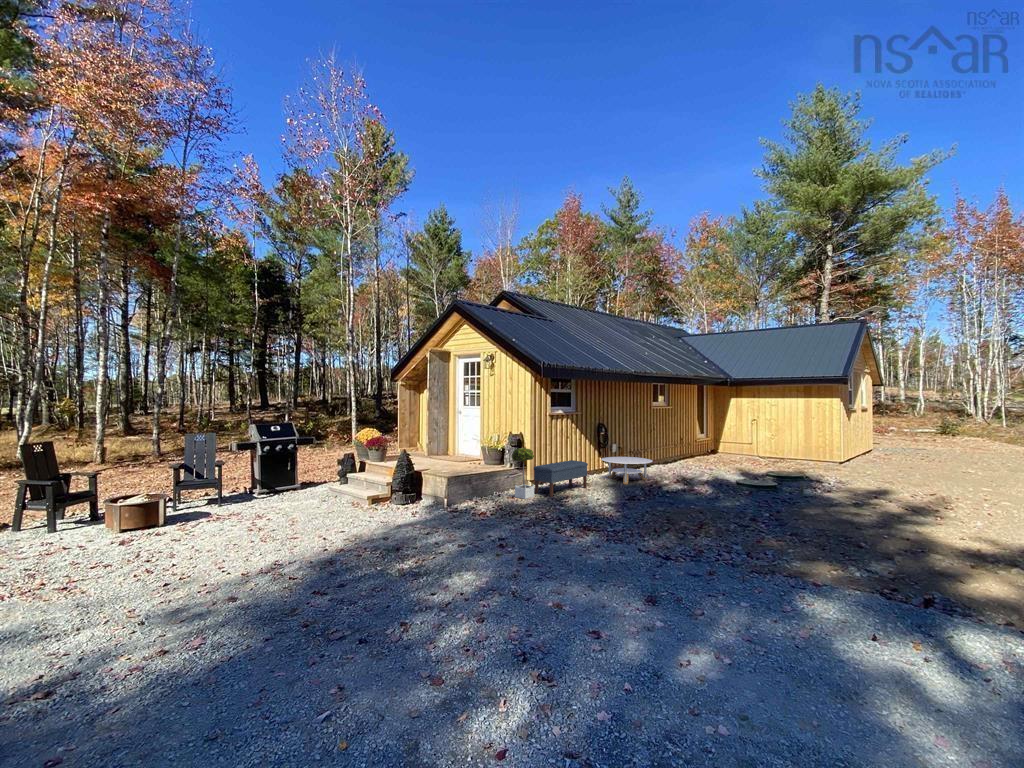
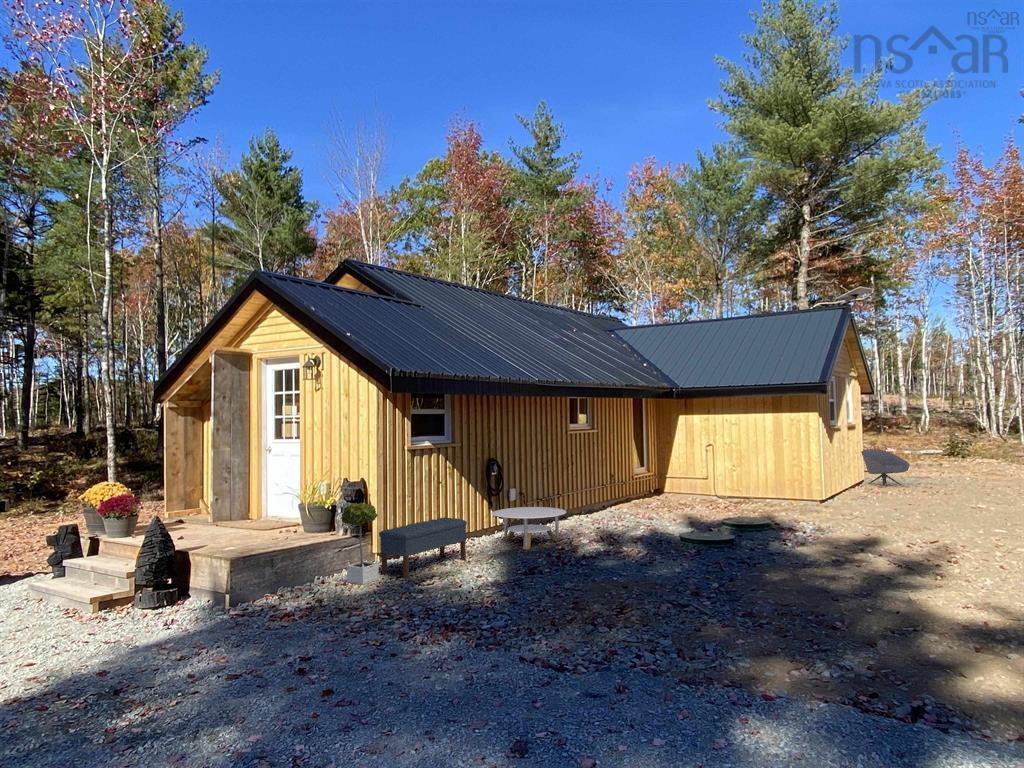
armchair: none [870,428,910,455] -> present [861,449,910,486]

